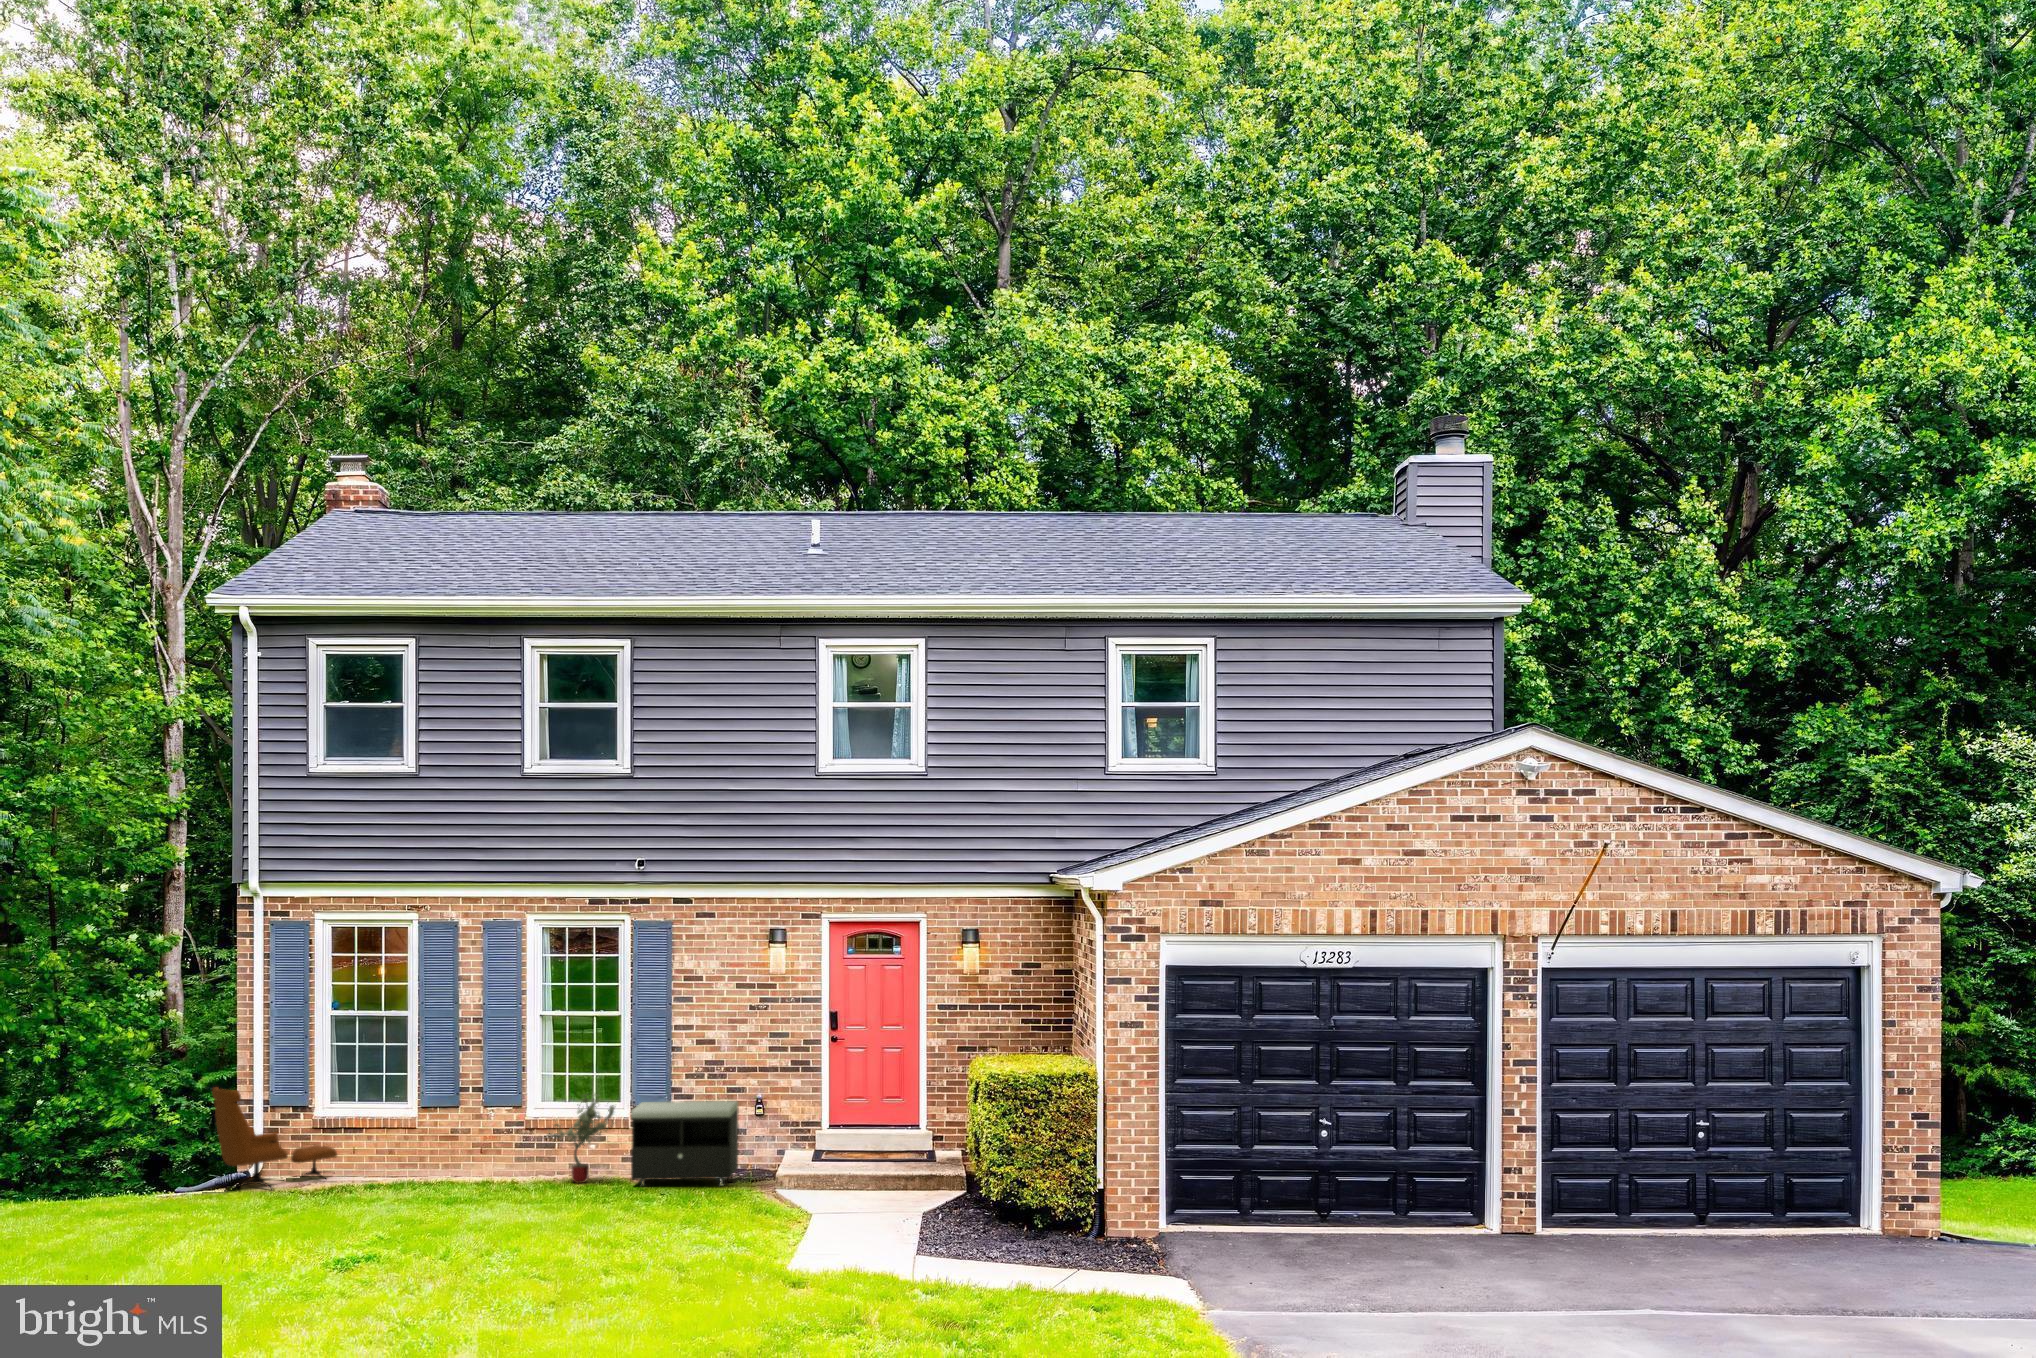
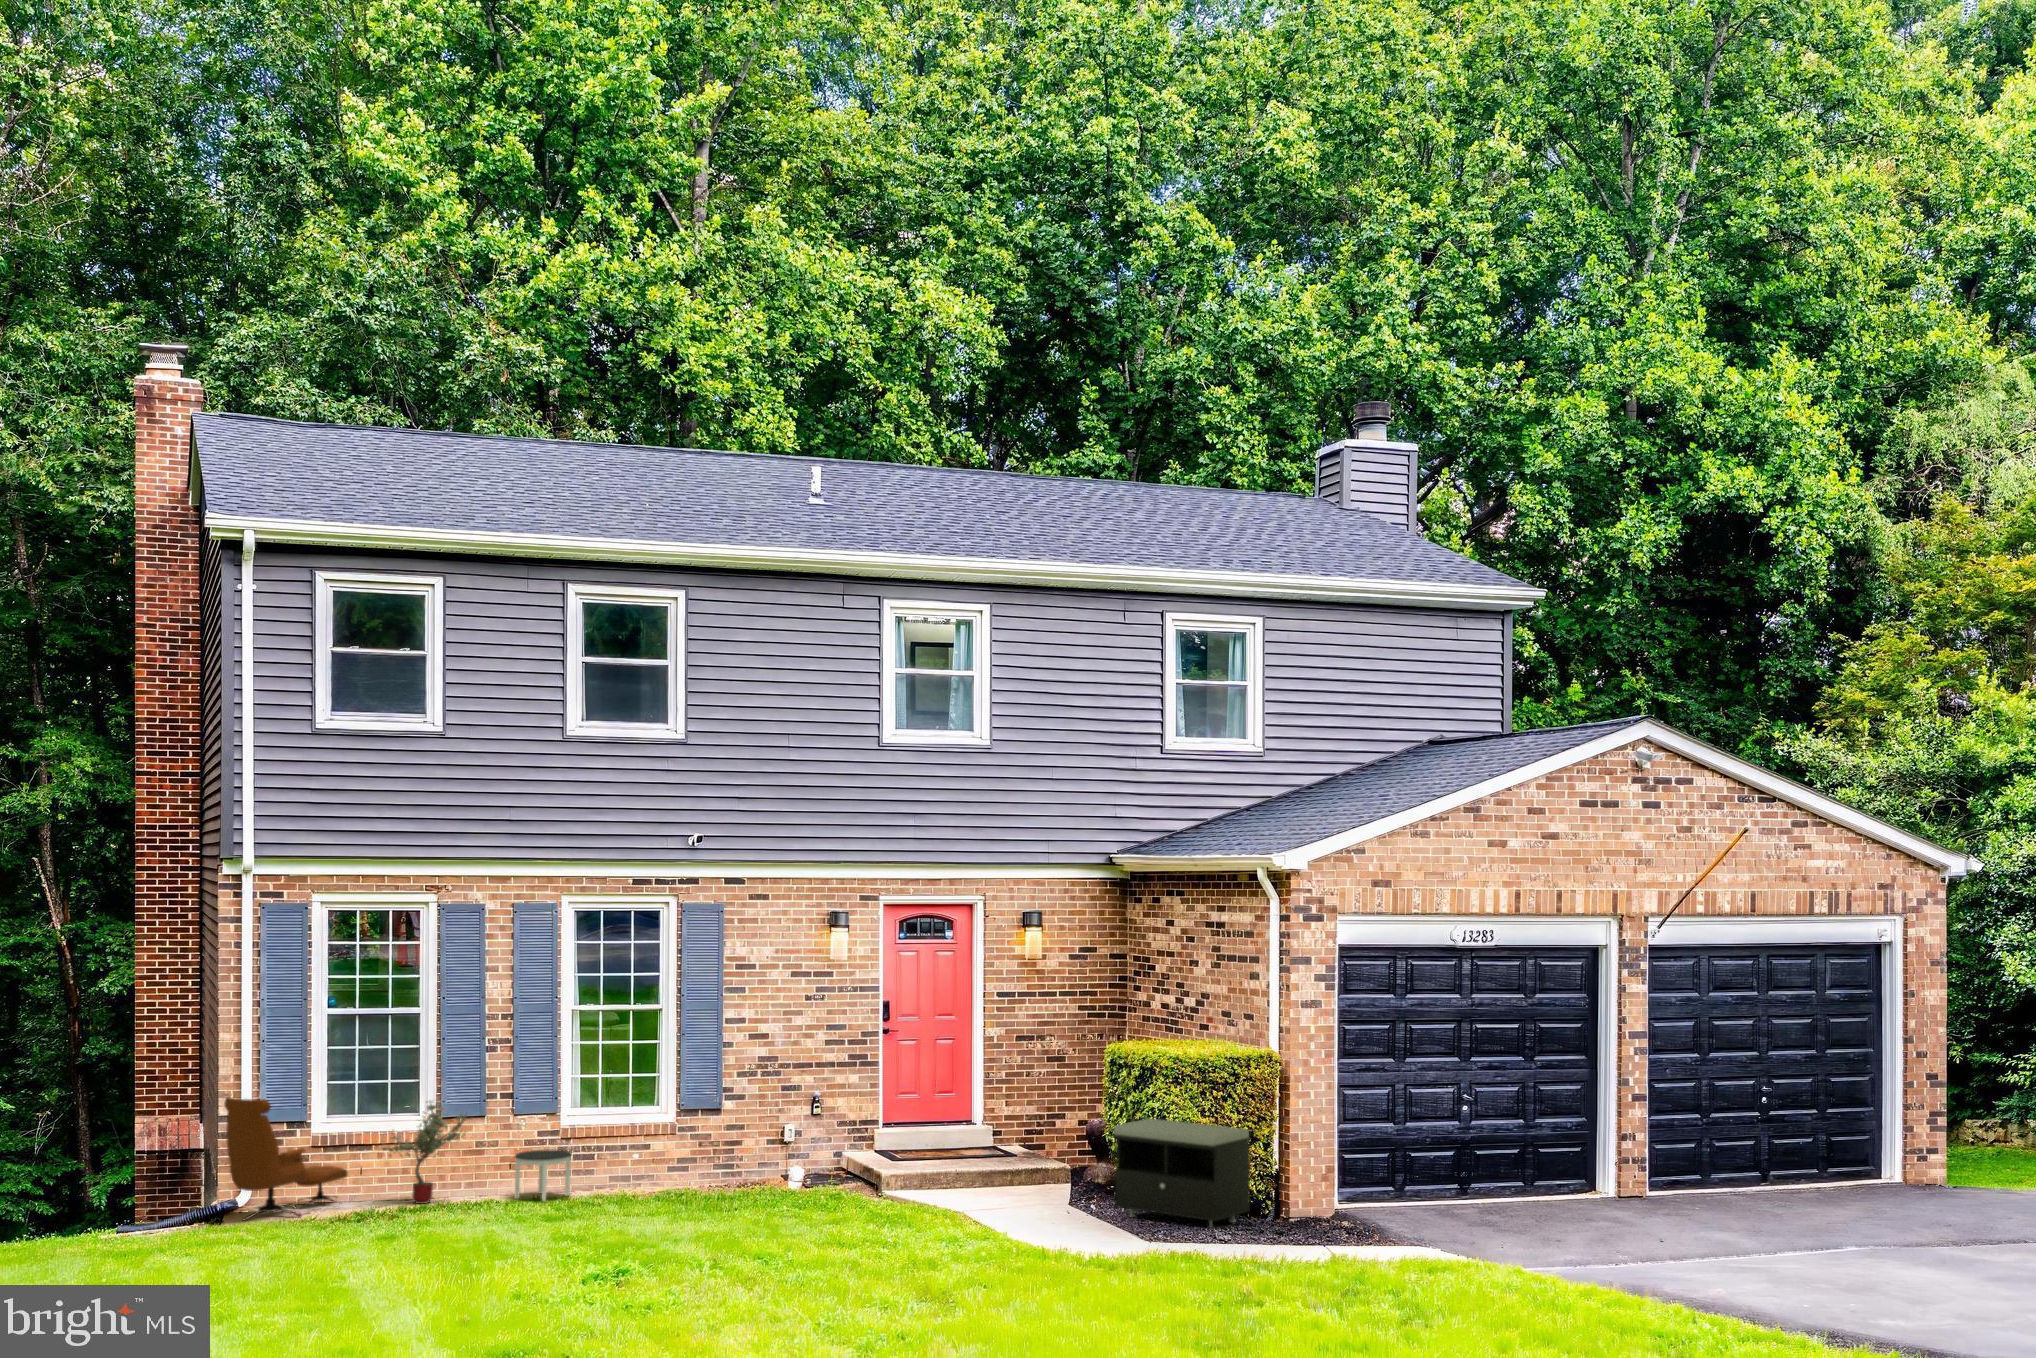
potted tree: present [547,1094,614,1183] -> present [382,1100,467,1204]
storage bench: present [631,1101,739,1186] -> present [1114,1119,1250,1228]
round table: none [472,1139,523,1186] -> present [515,1149,572,1201]

